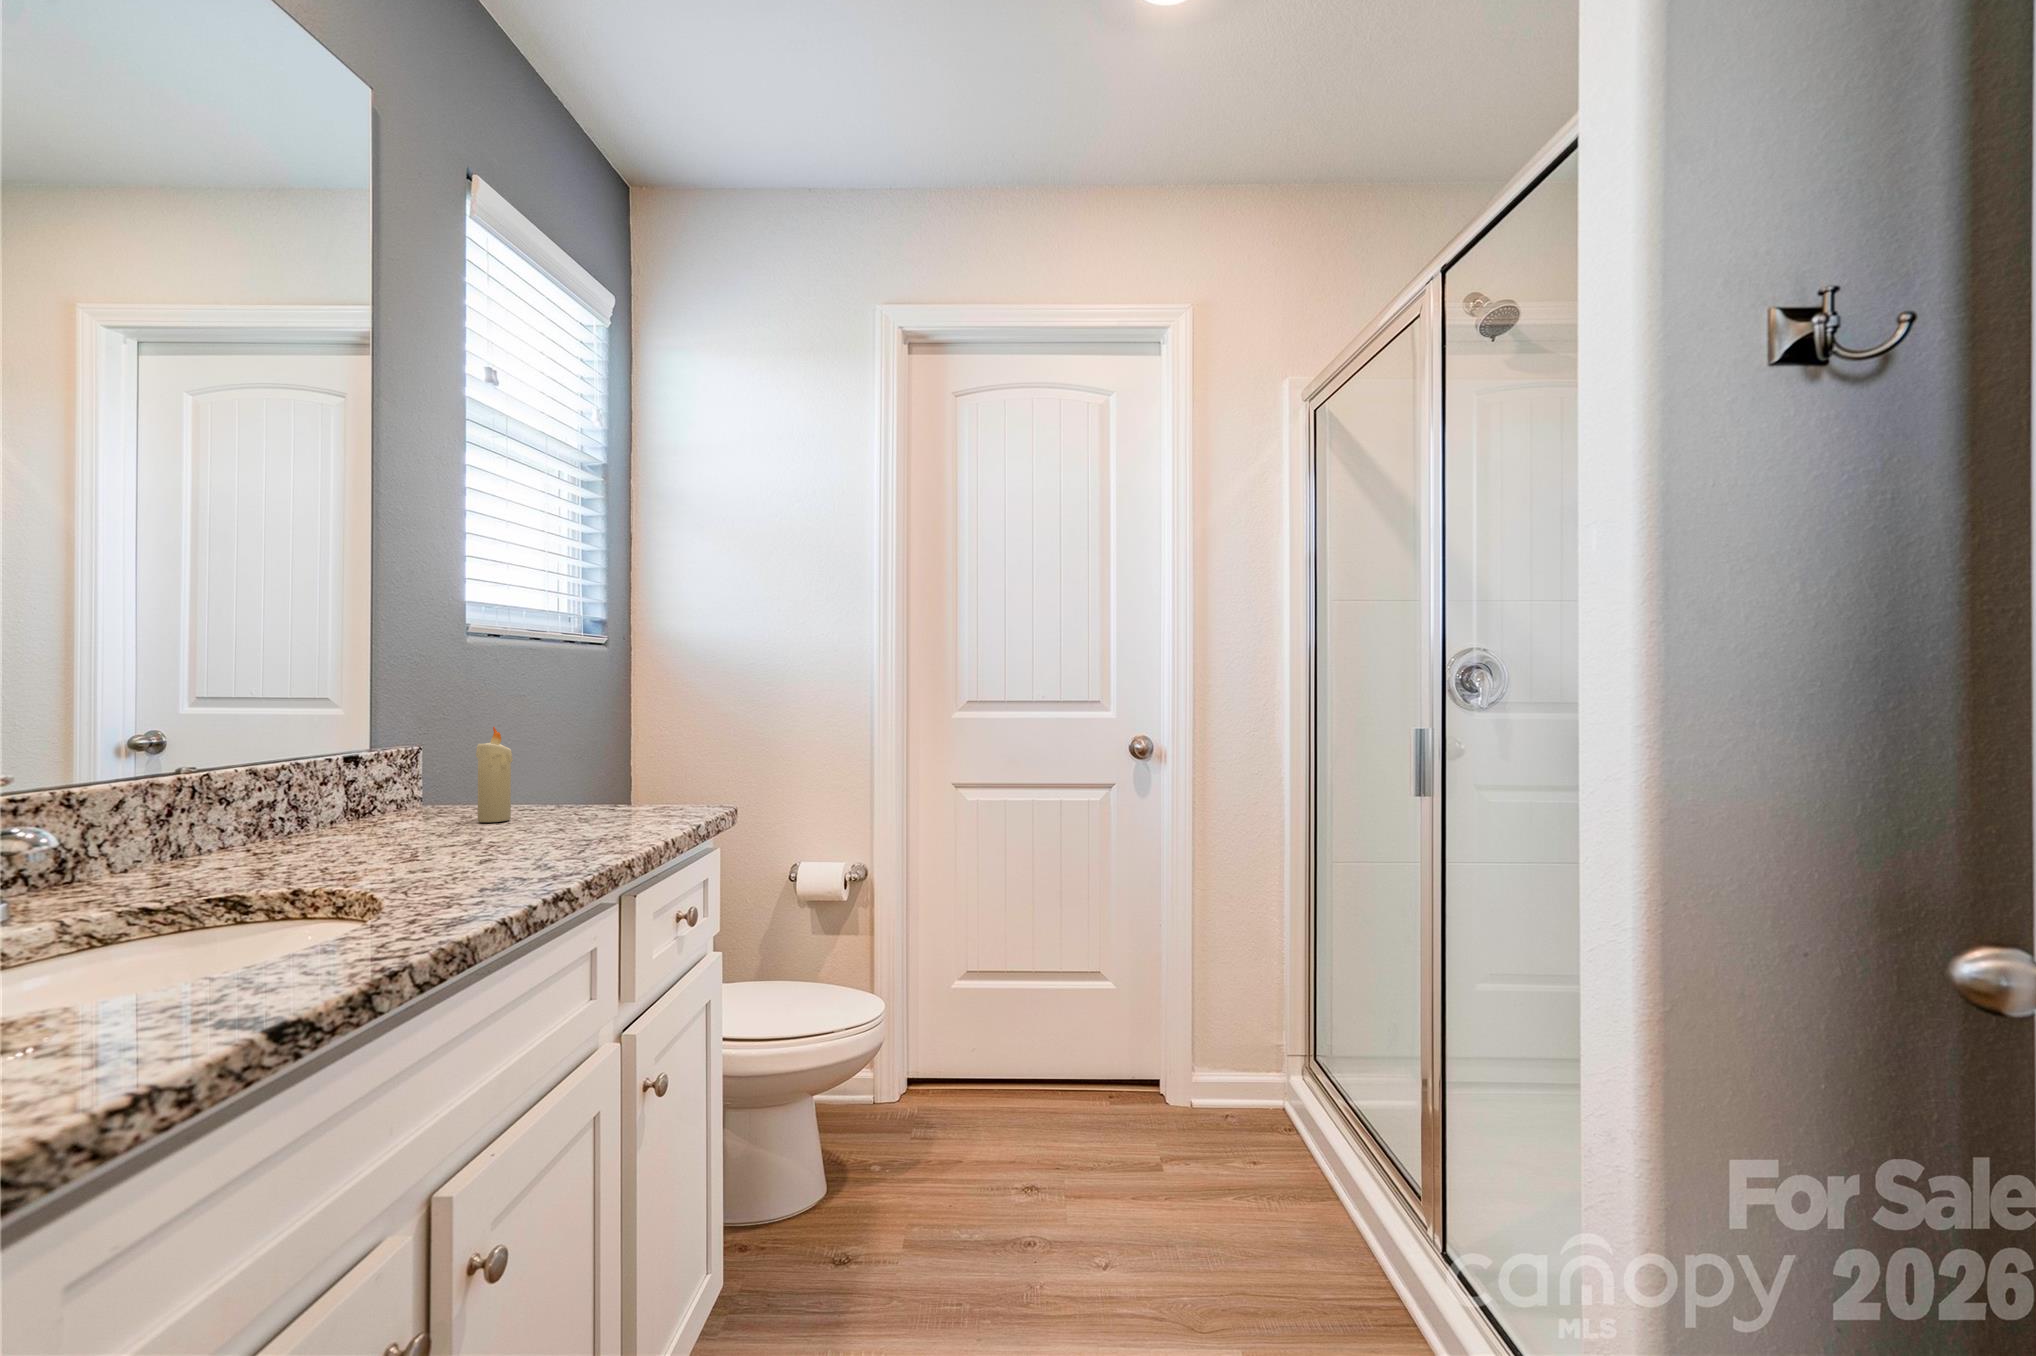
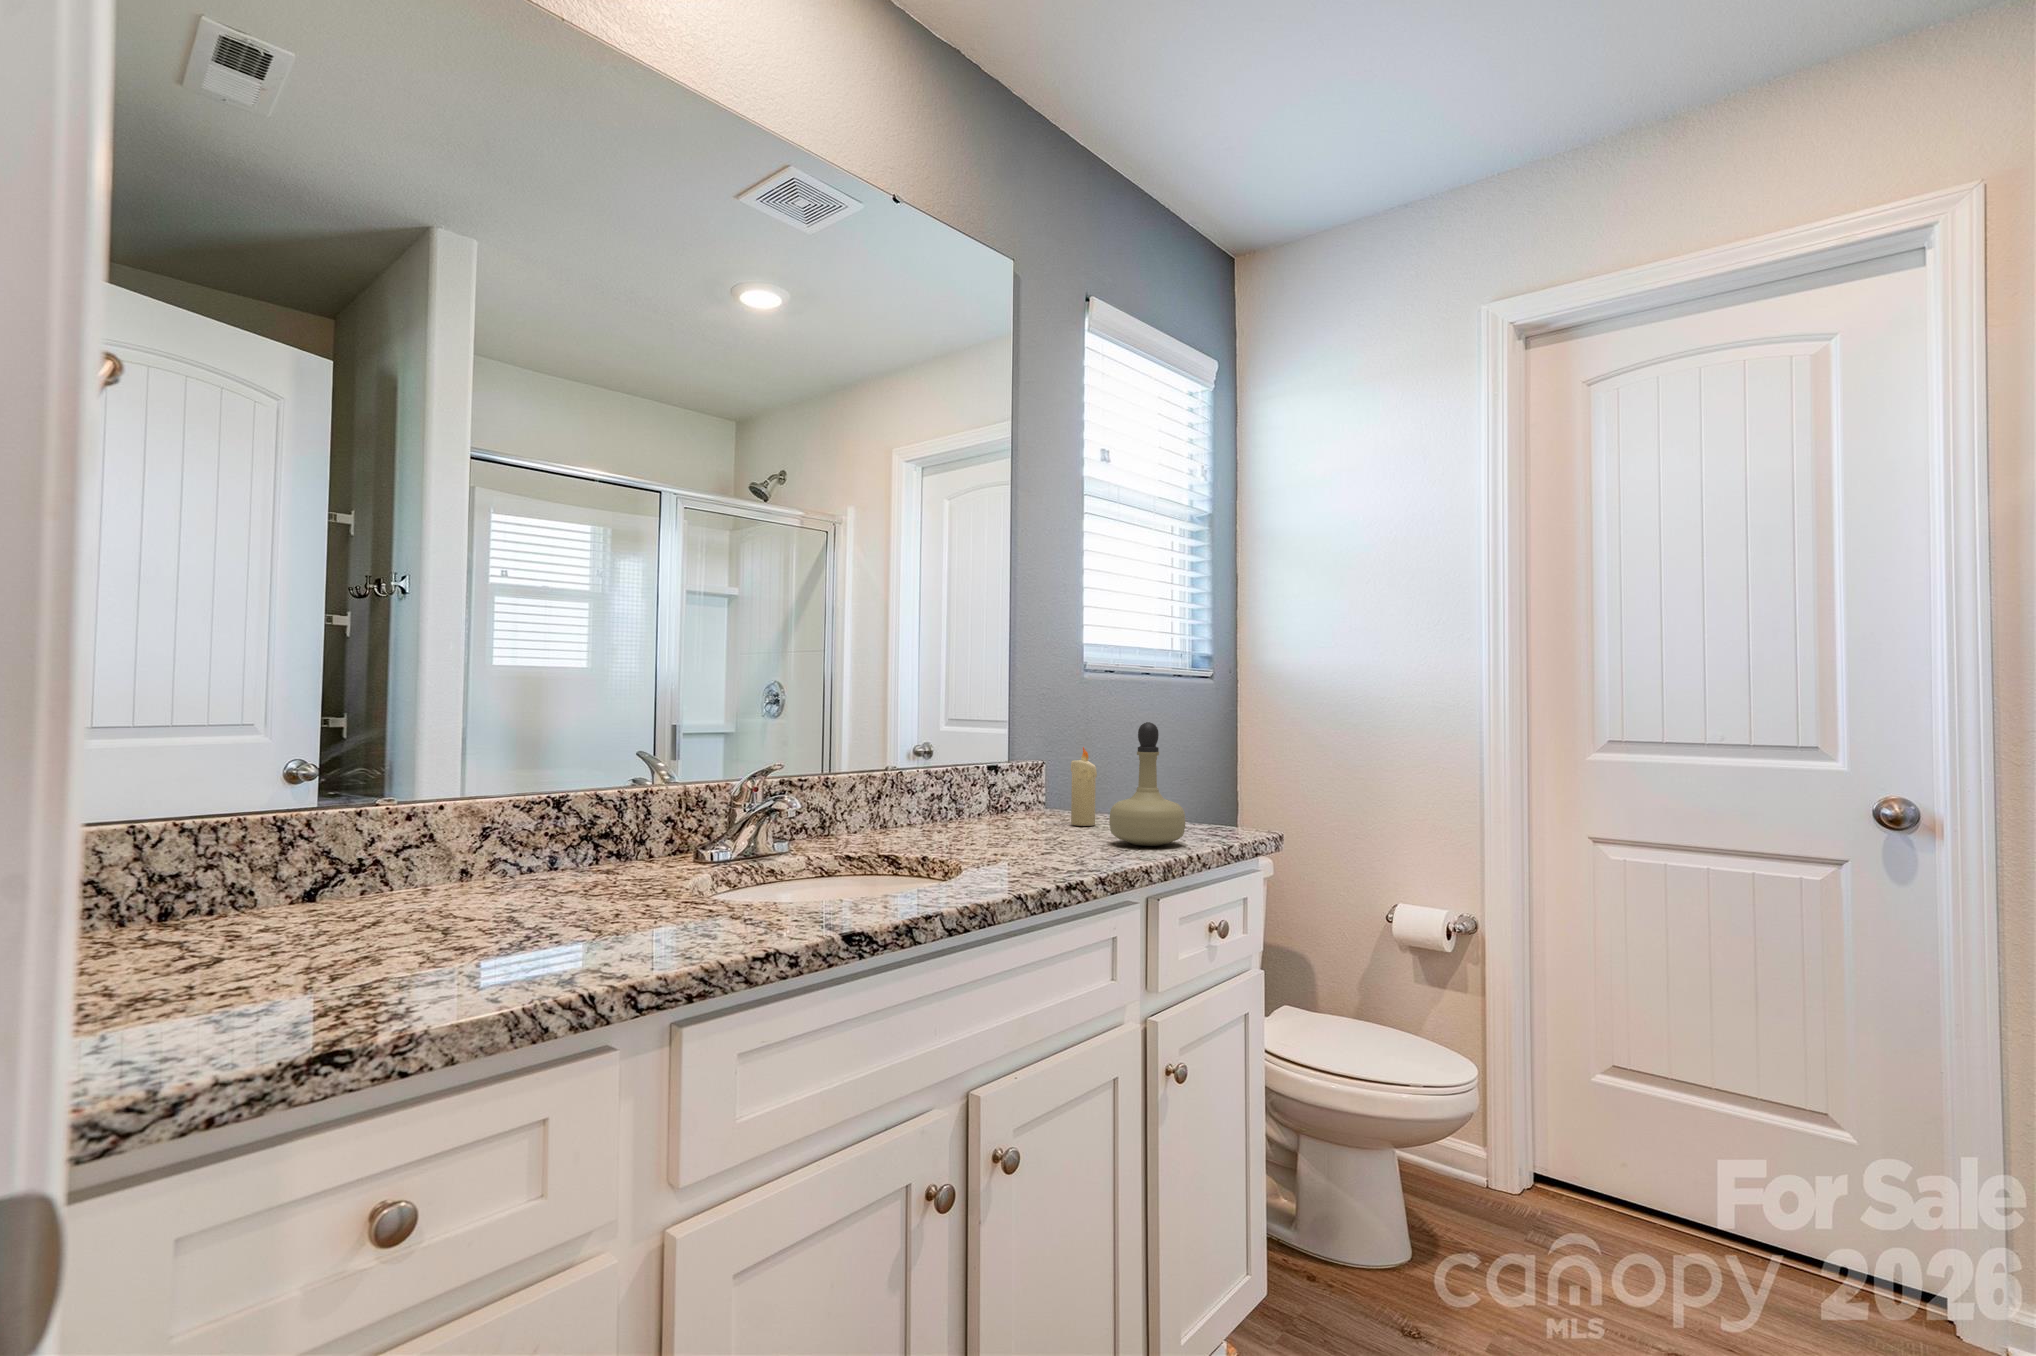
perfume bottle: none [554,695,648,838] -> present [1109,722,1185,846]

